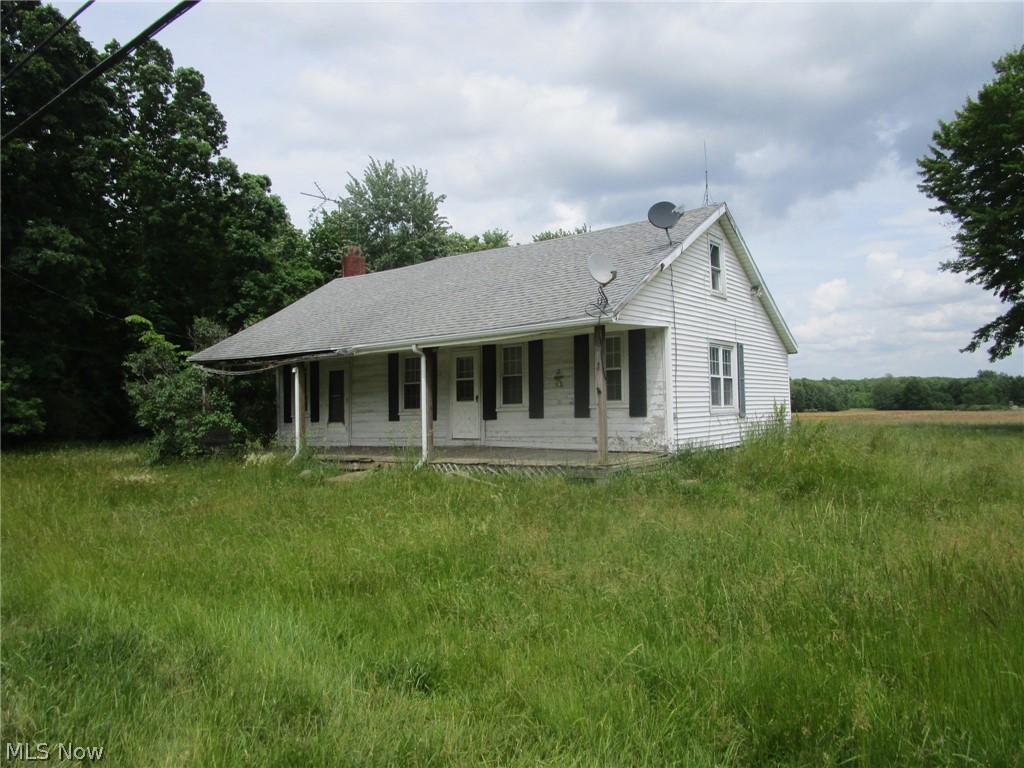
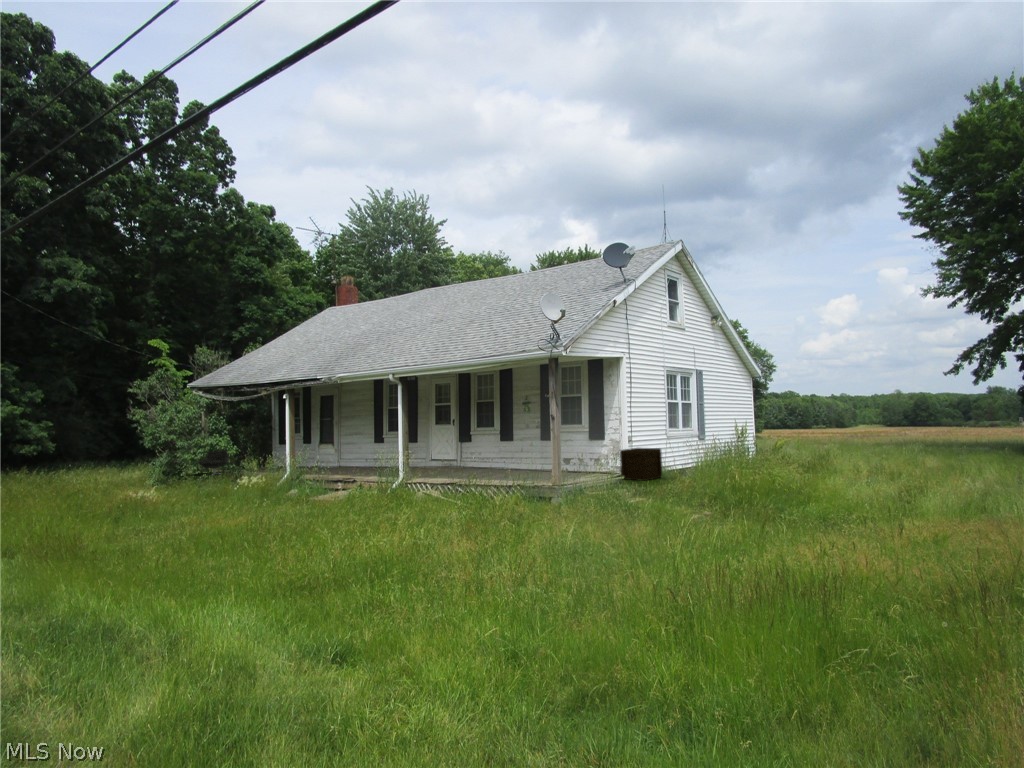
wooden crate: none [667,426,714,463] -> present [620,448,662,481]

